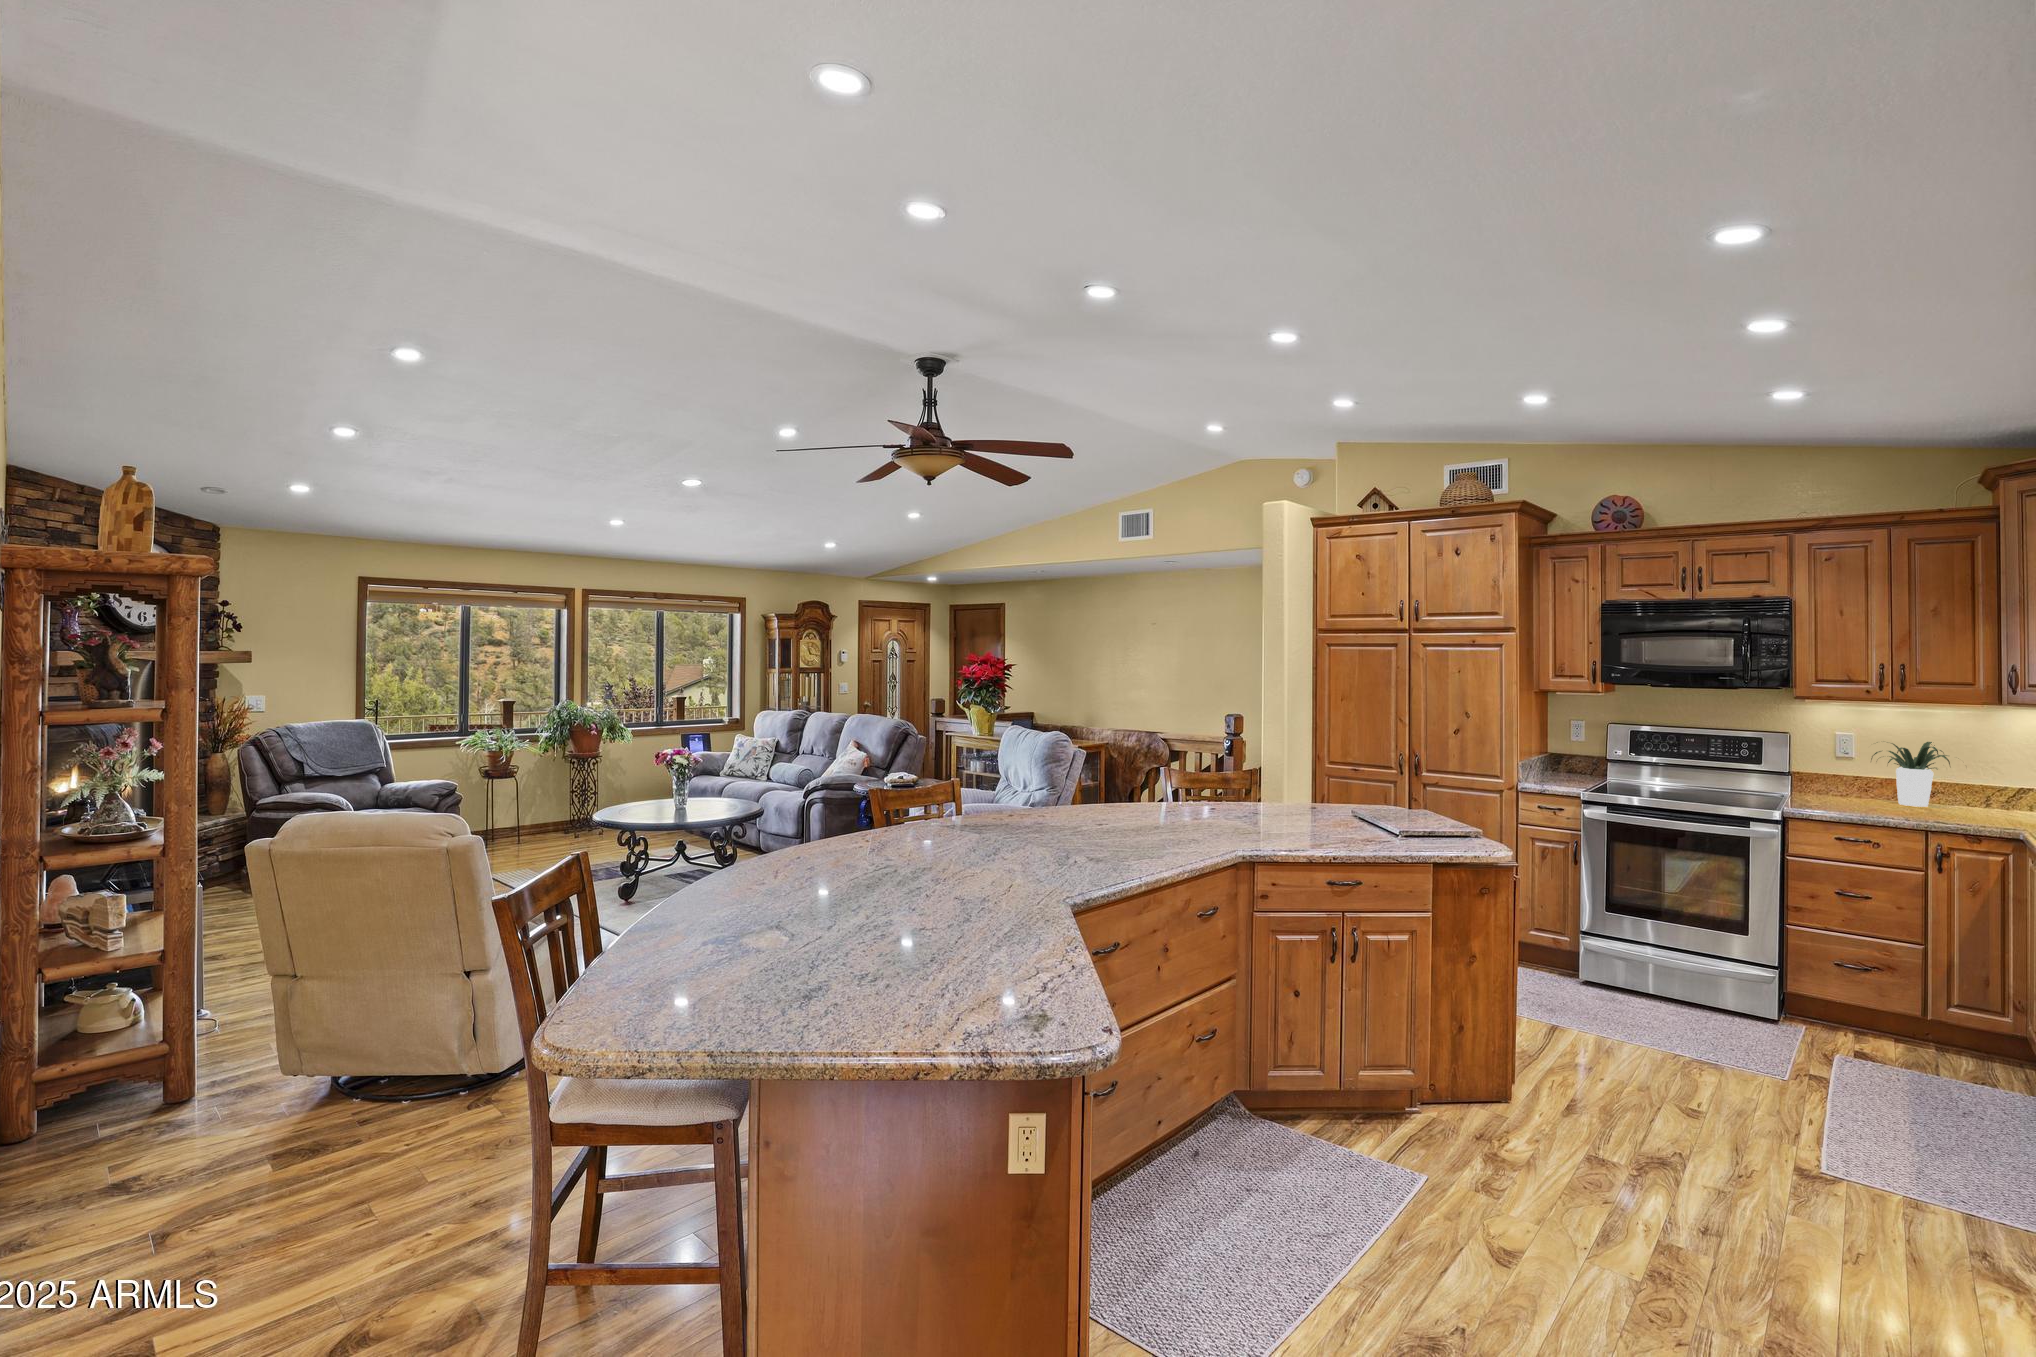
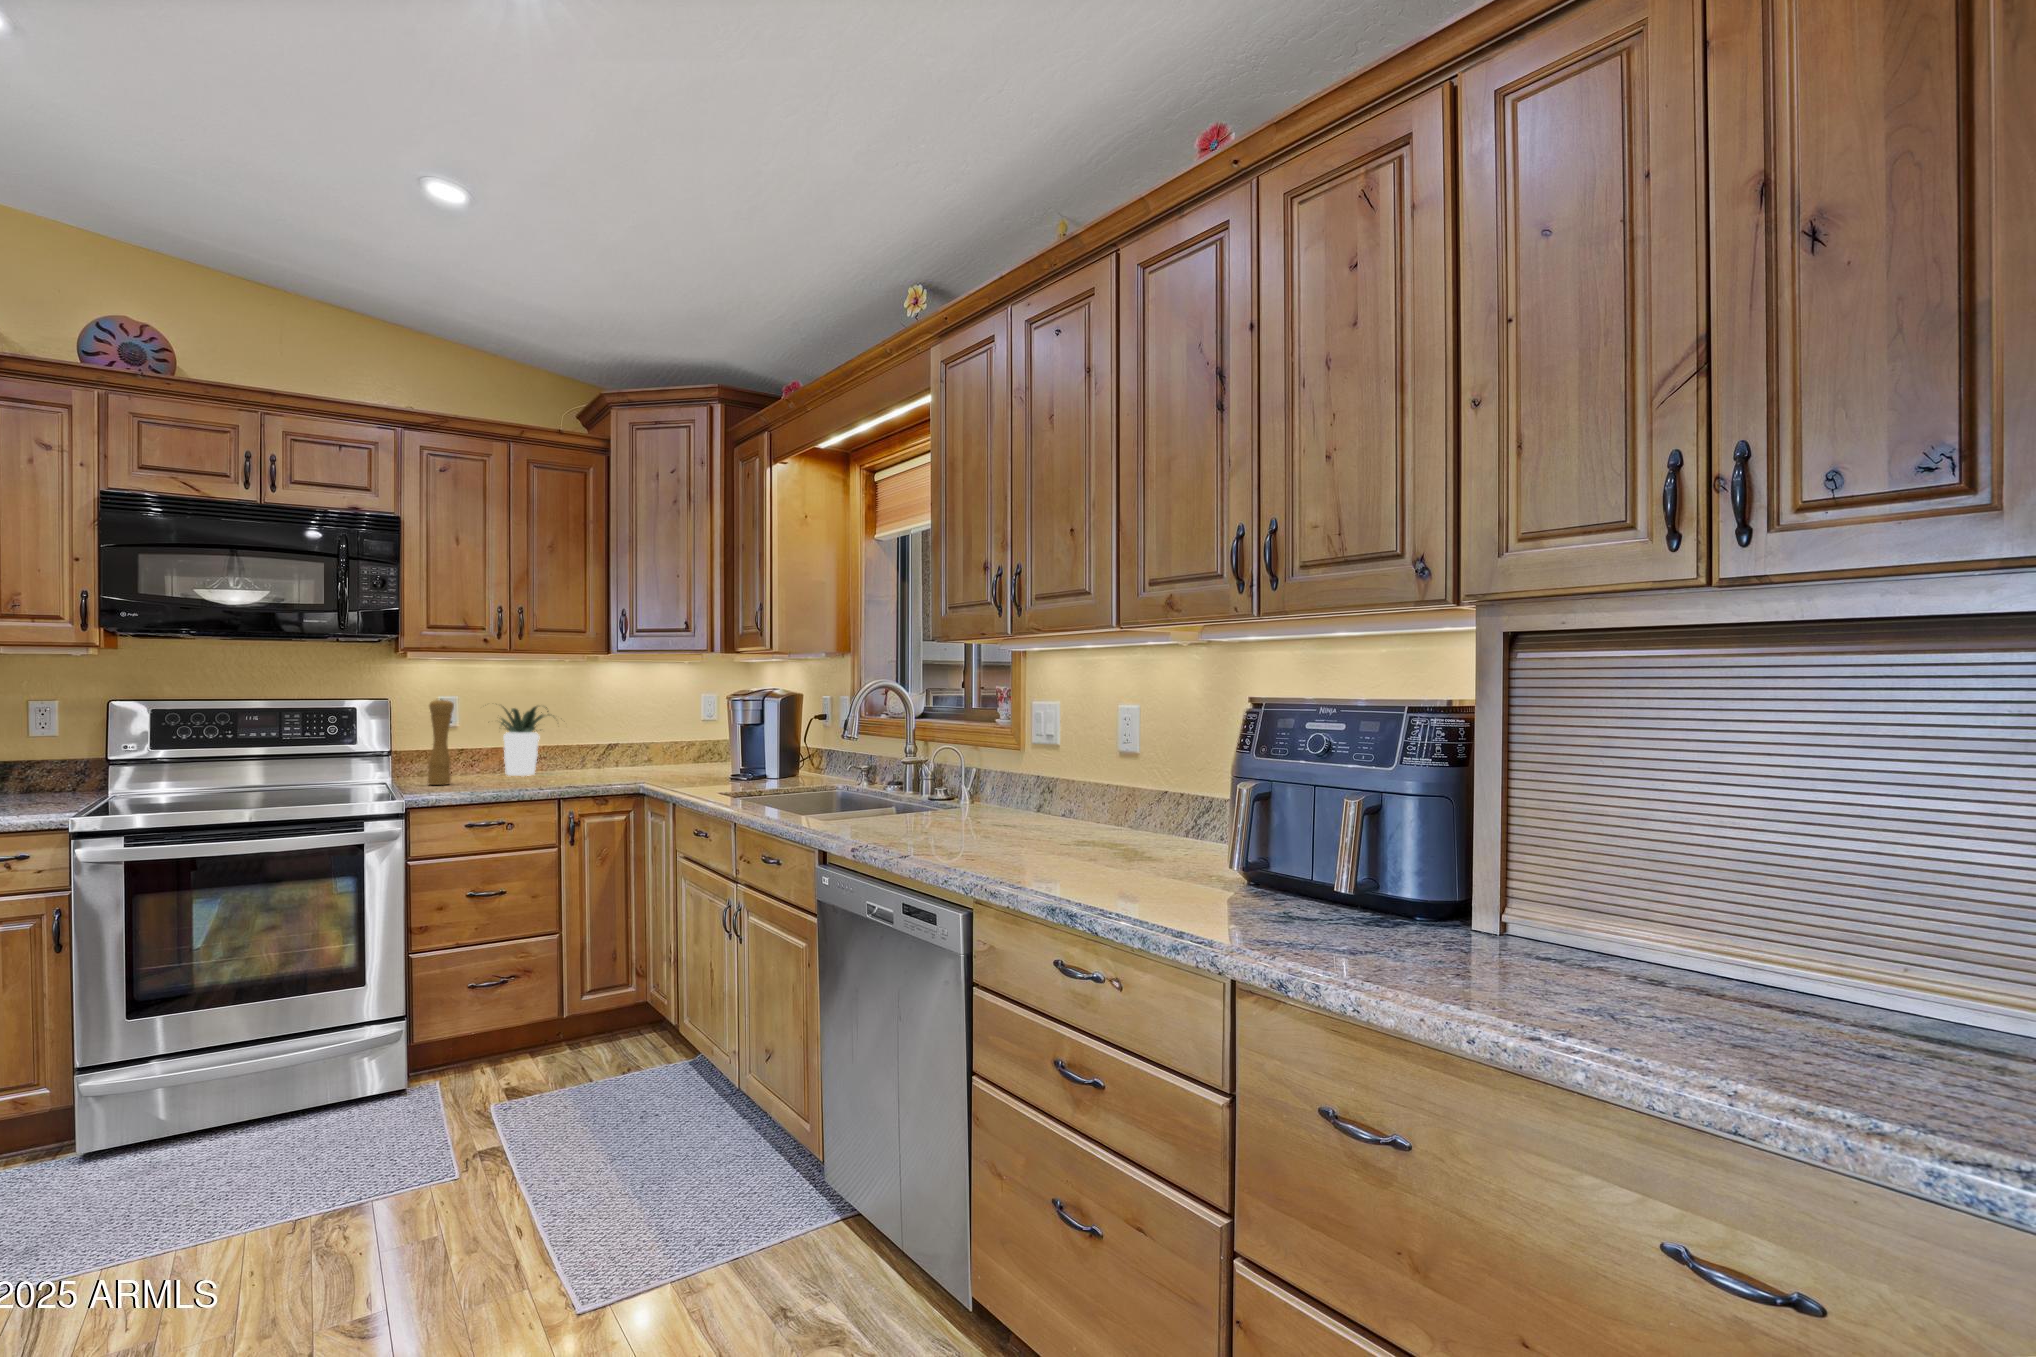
pepper mill: none [1813,738,1837,805] -> present [428,699,454,785]

